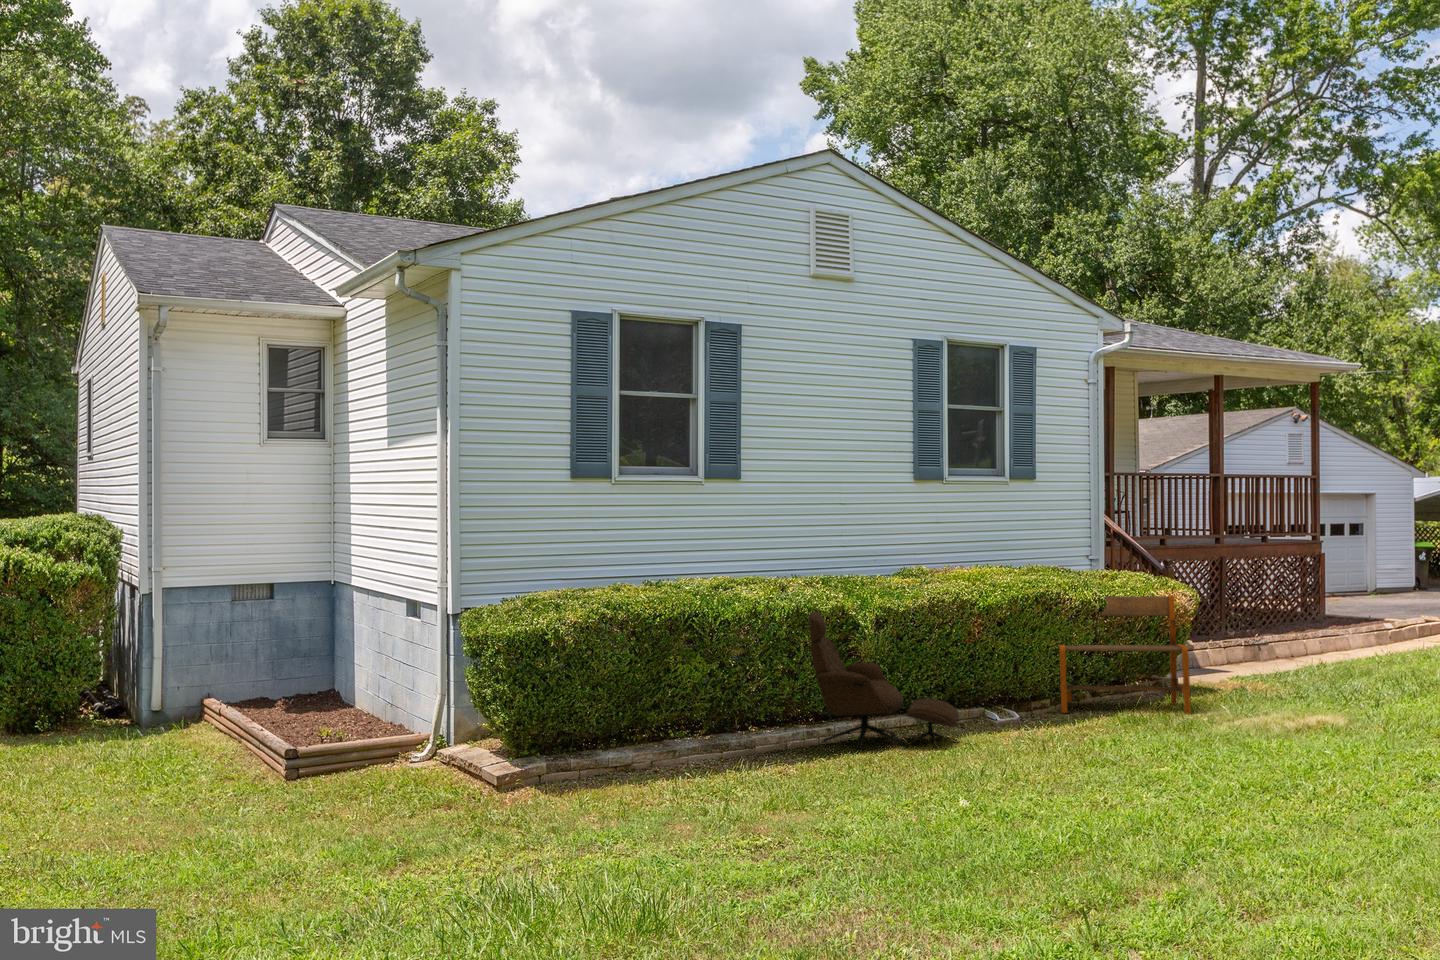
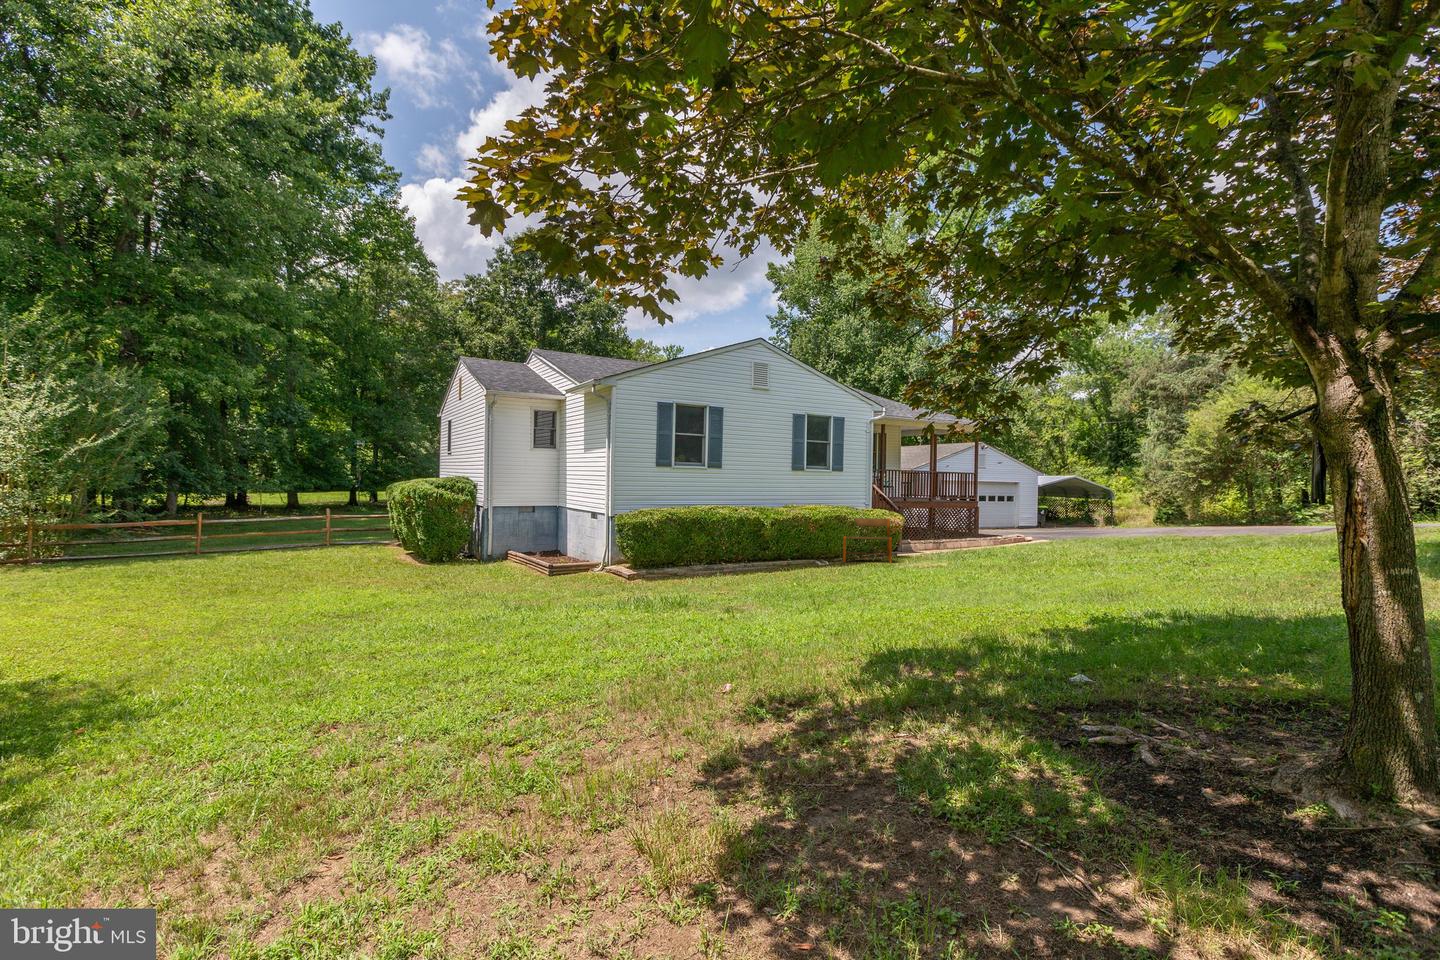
lounge chair: present [808,611,959,749] -> none [745,519,801,571]

